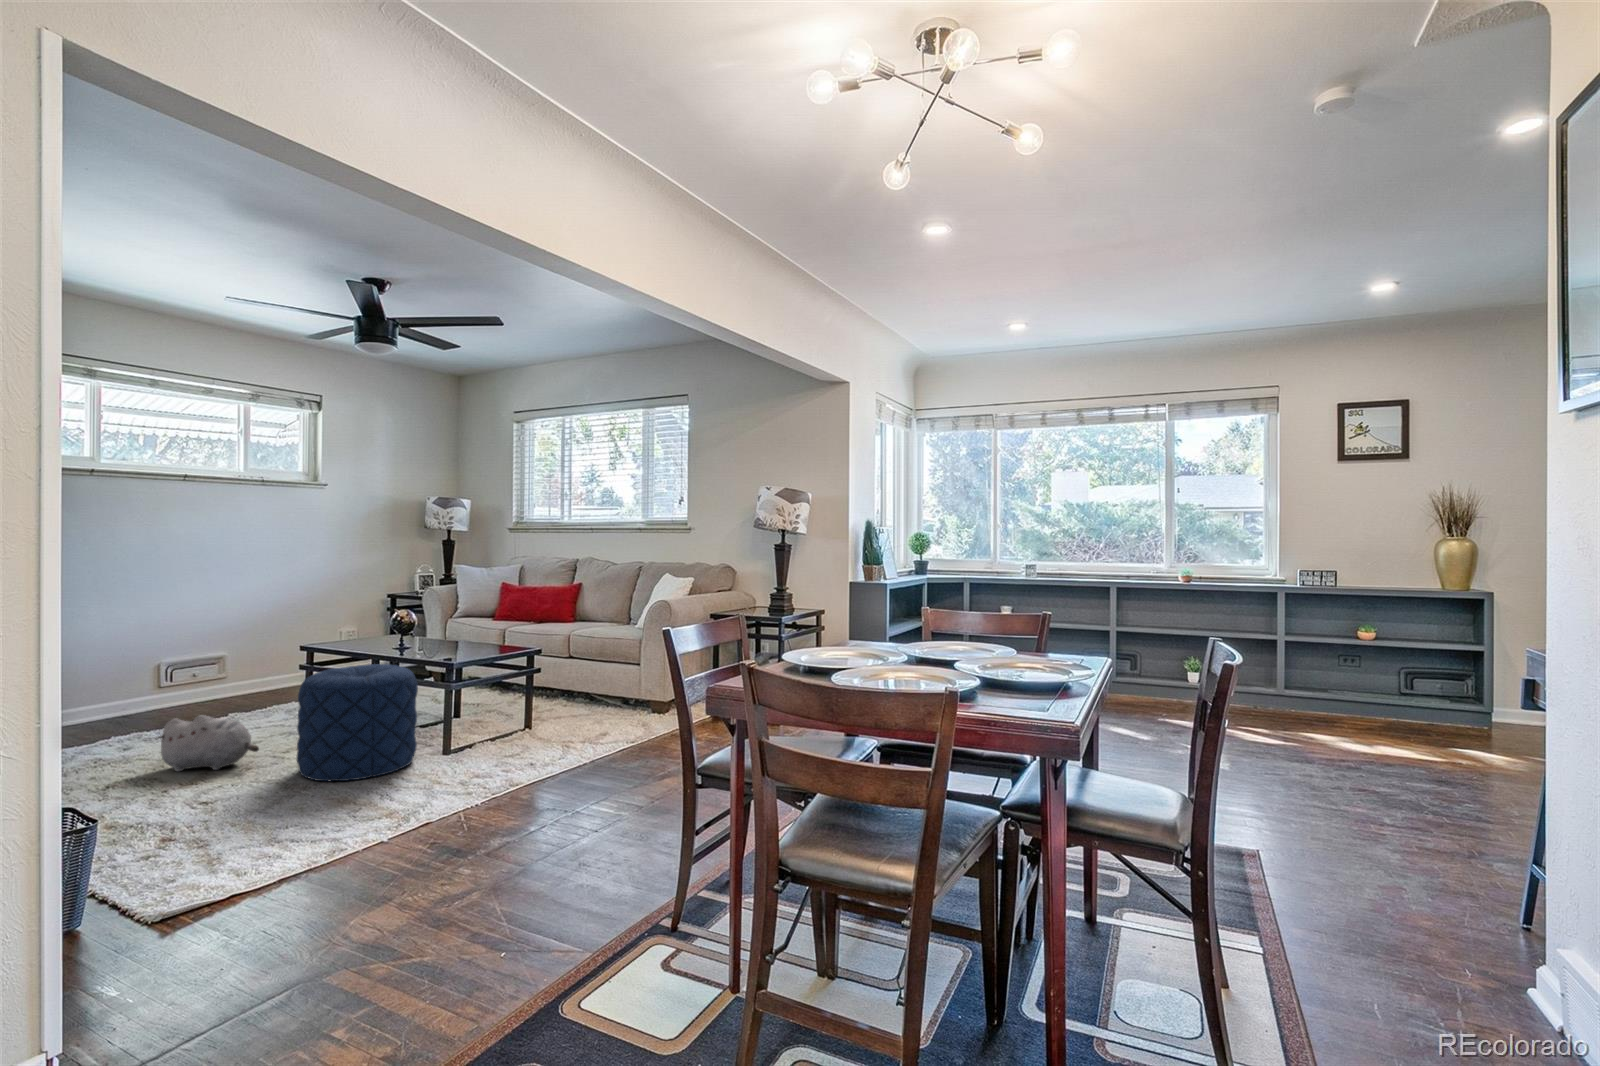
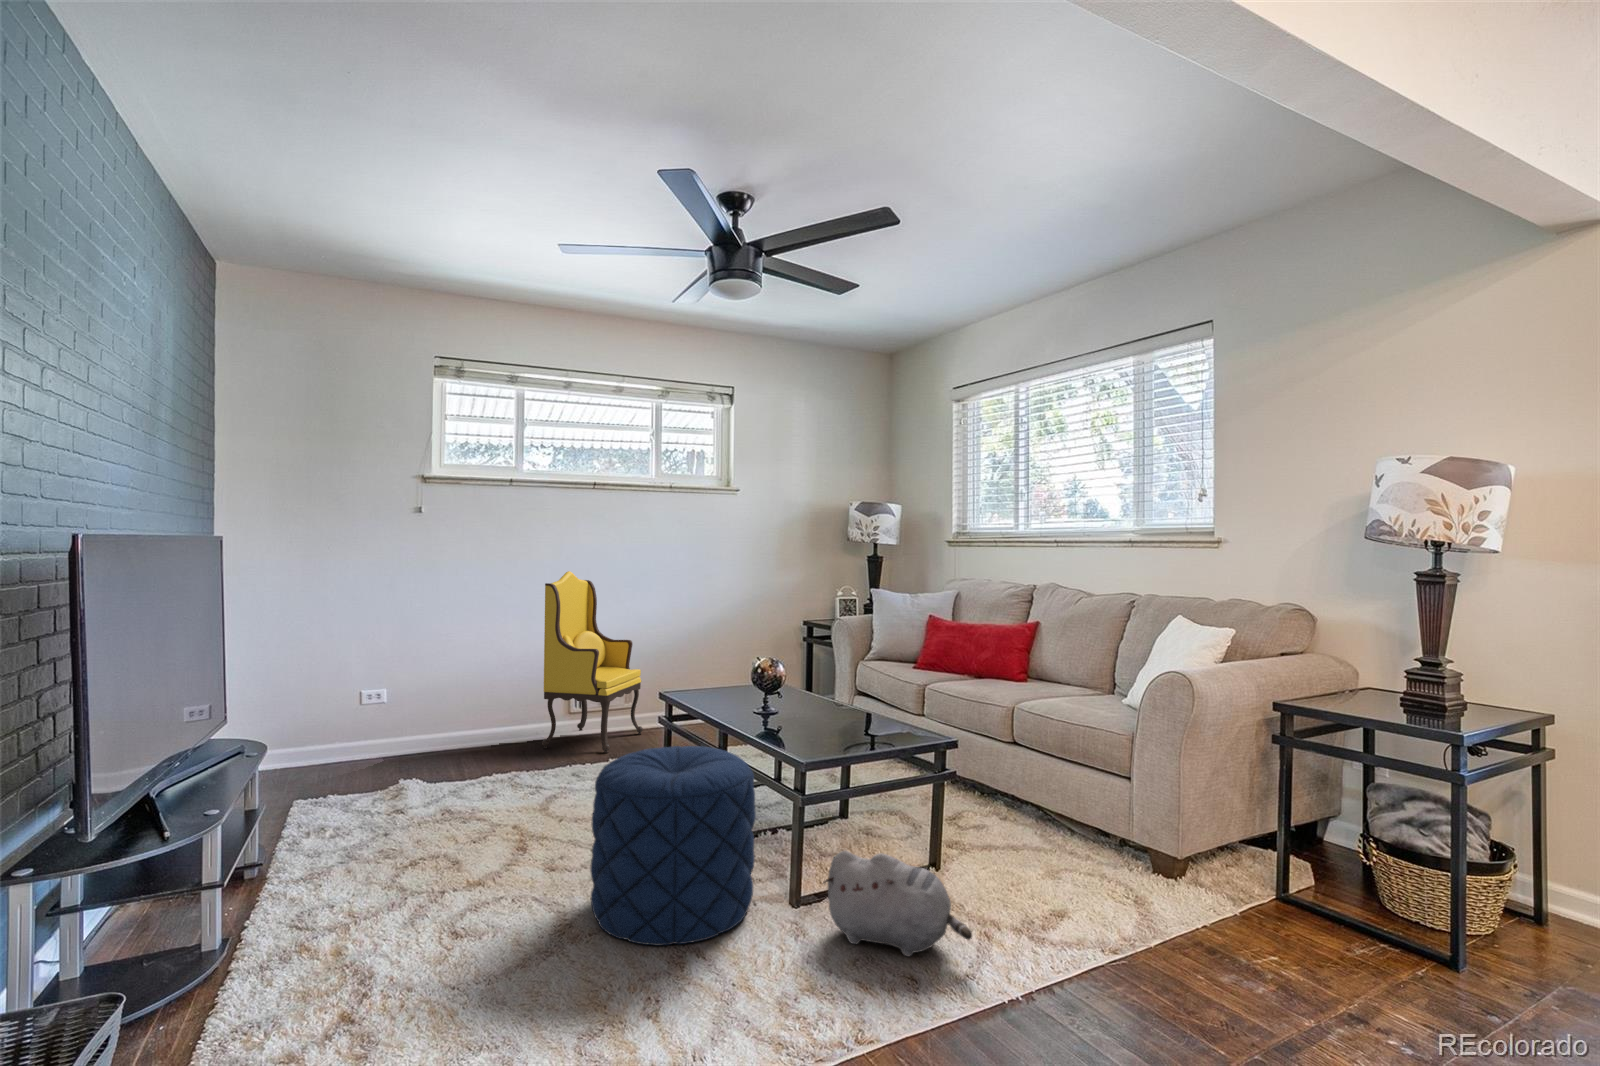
armchair: none [144,556,243,713] -> present [542,571,643,753]
plush toy: present [158,715,259,772] -> present [823,851,972,956]

